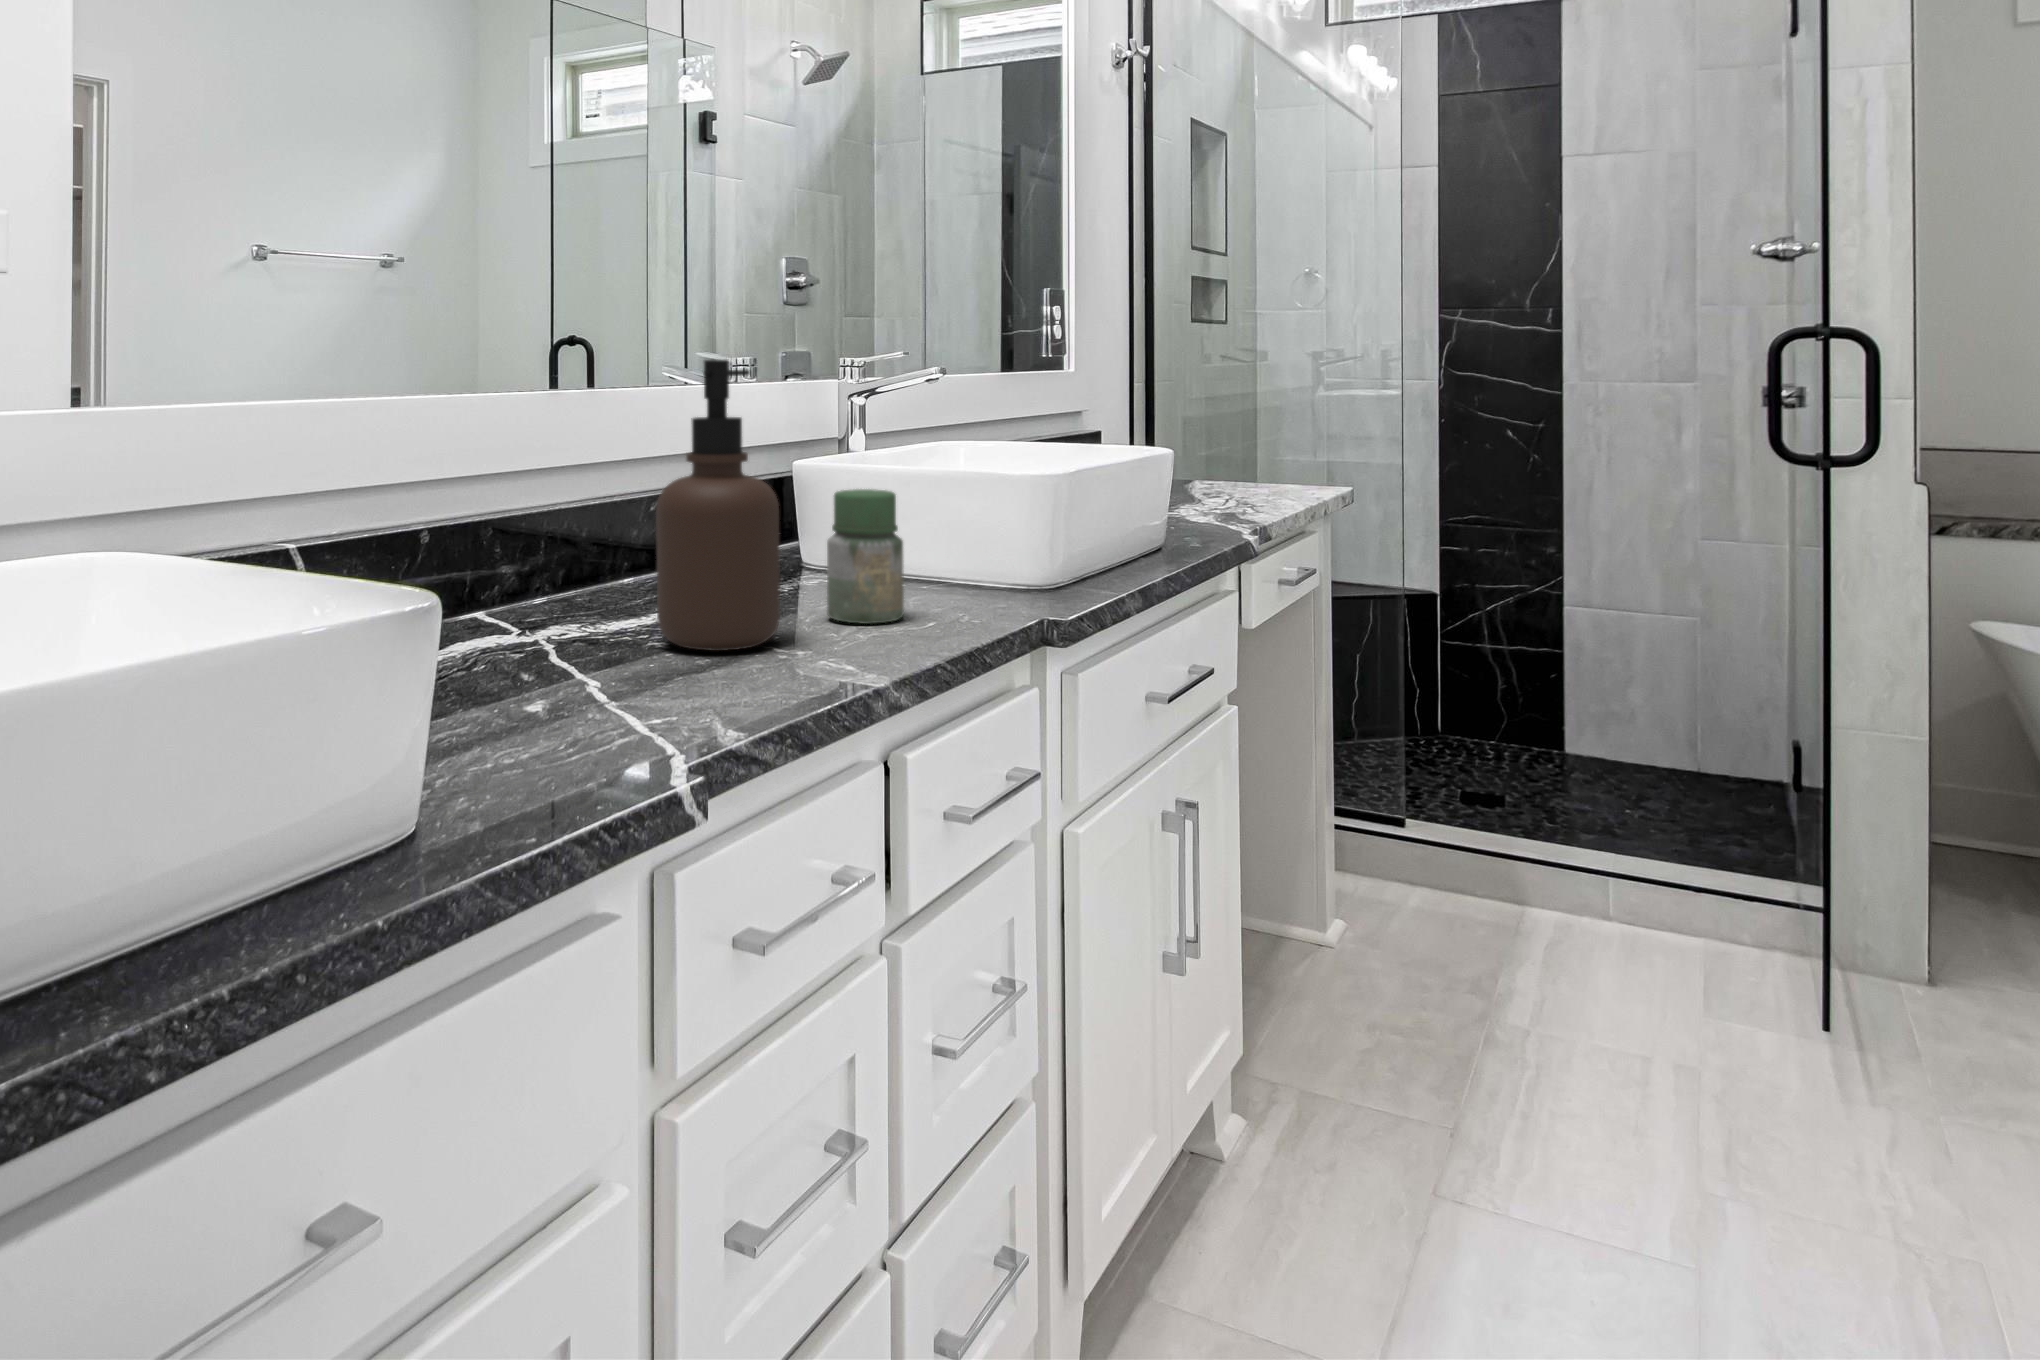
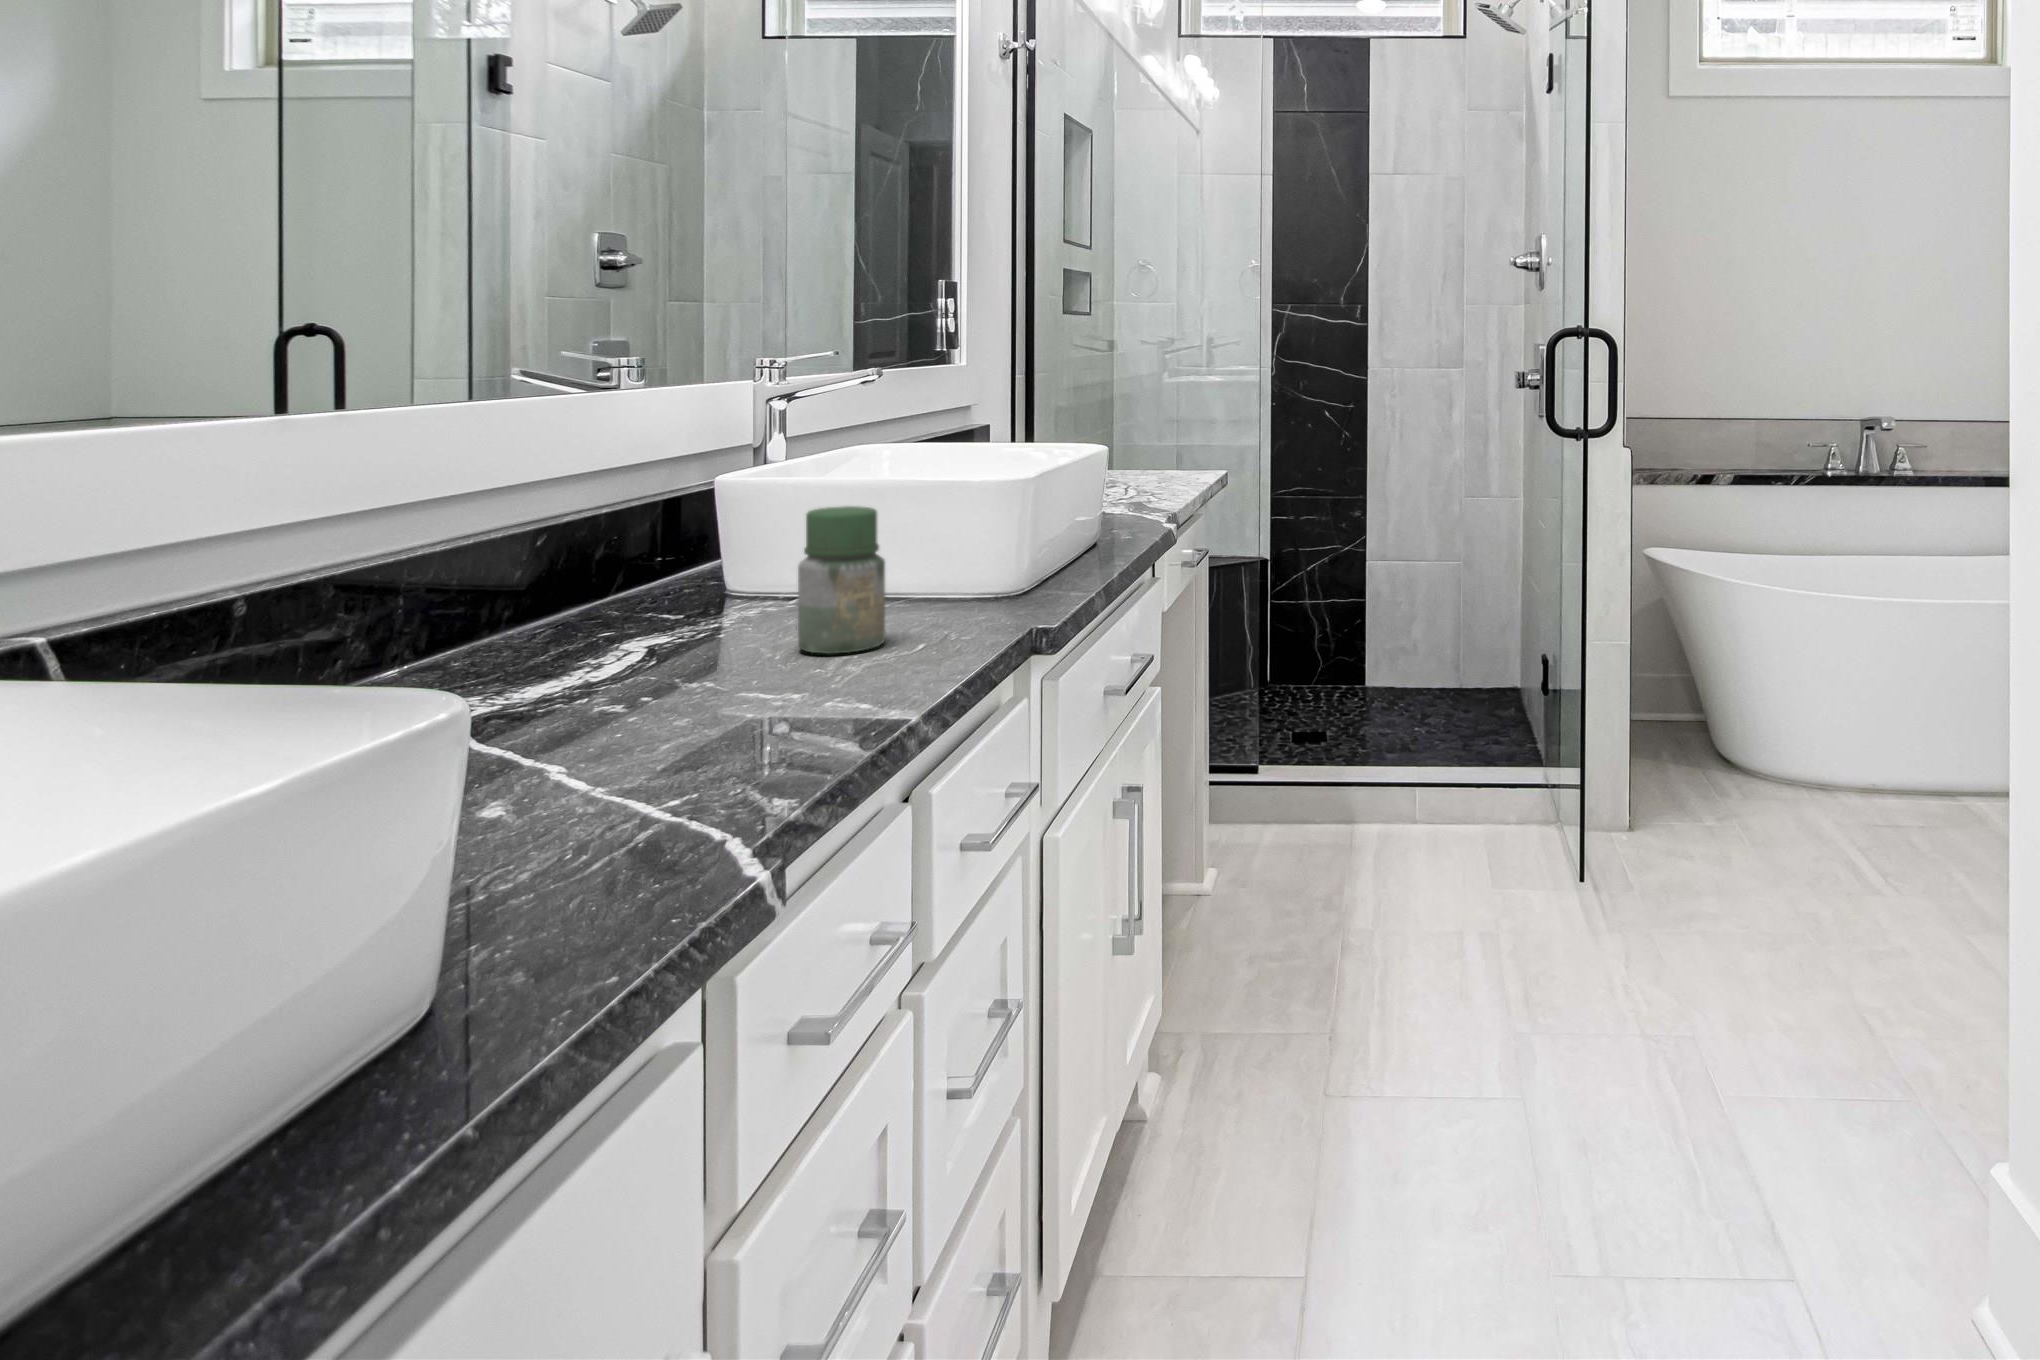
soap dispenser: present [656,360,780,651] -> none [608,370,762,706]

